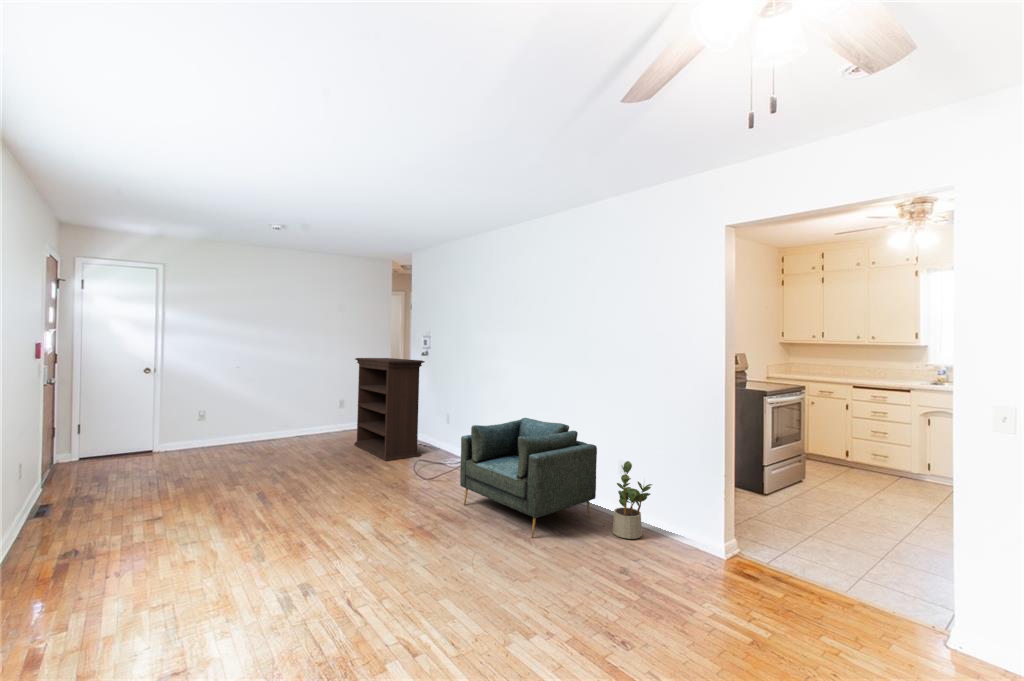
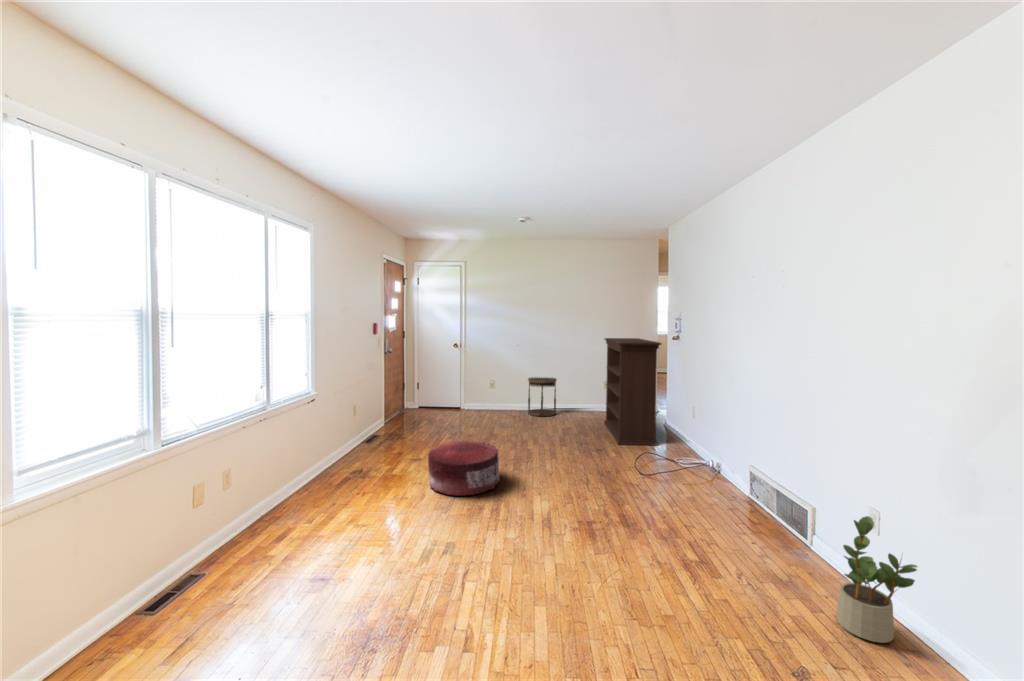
side table: none [258,403,296,449] -> present [528,377,557,417]
armchair: present [460,418,597,538] -> none [651,422,831,580]
pouf: none [201,476,299,546] -> present [428,440,499,496]

